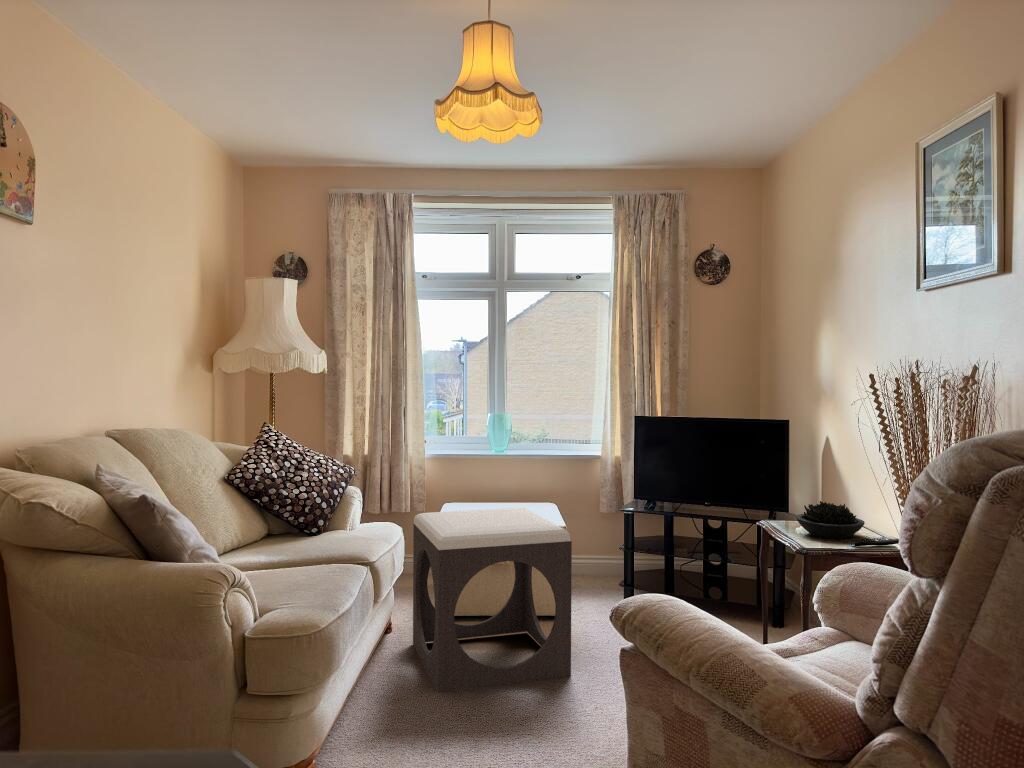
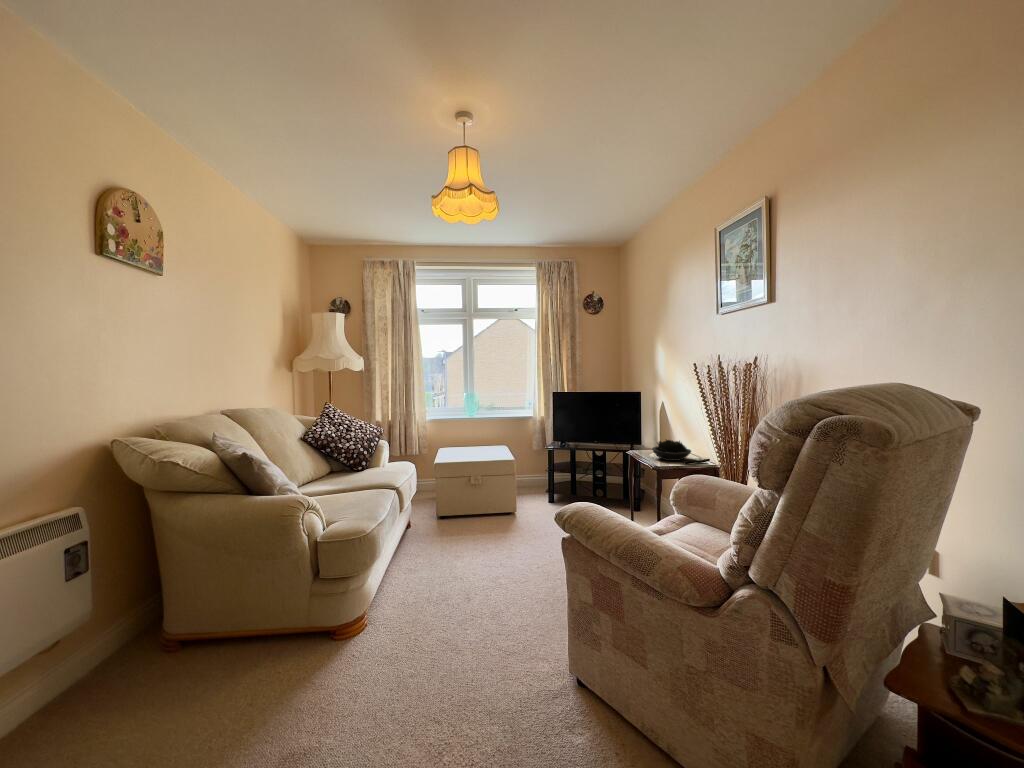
footstool: present [413,508,572,693] -> none [423,450,523,566]

